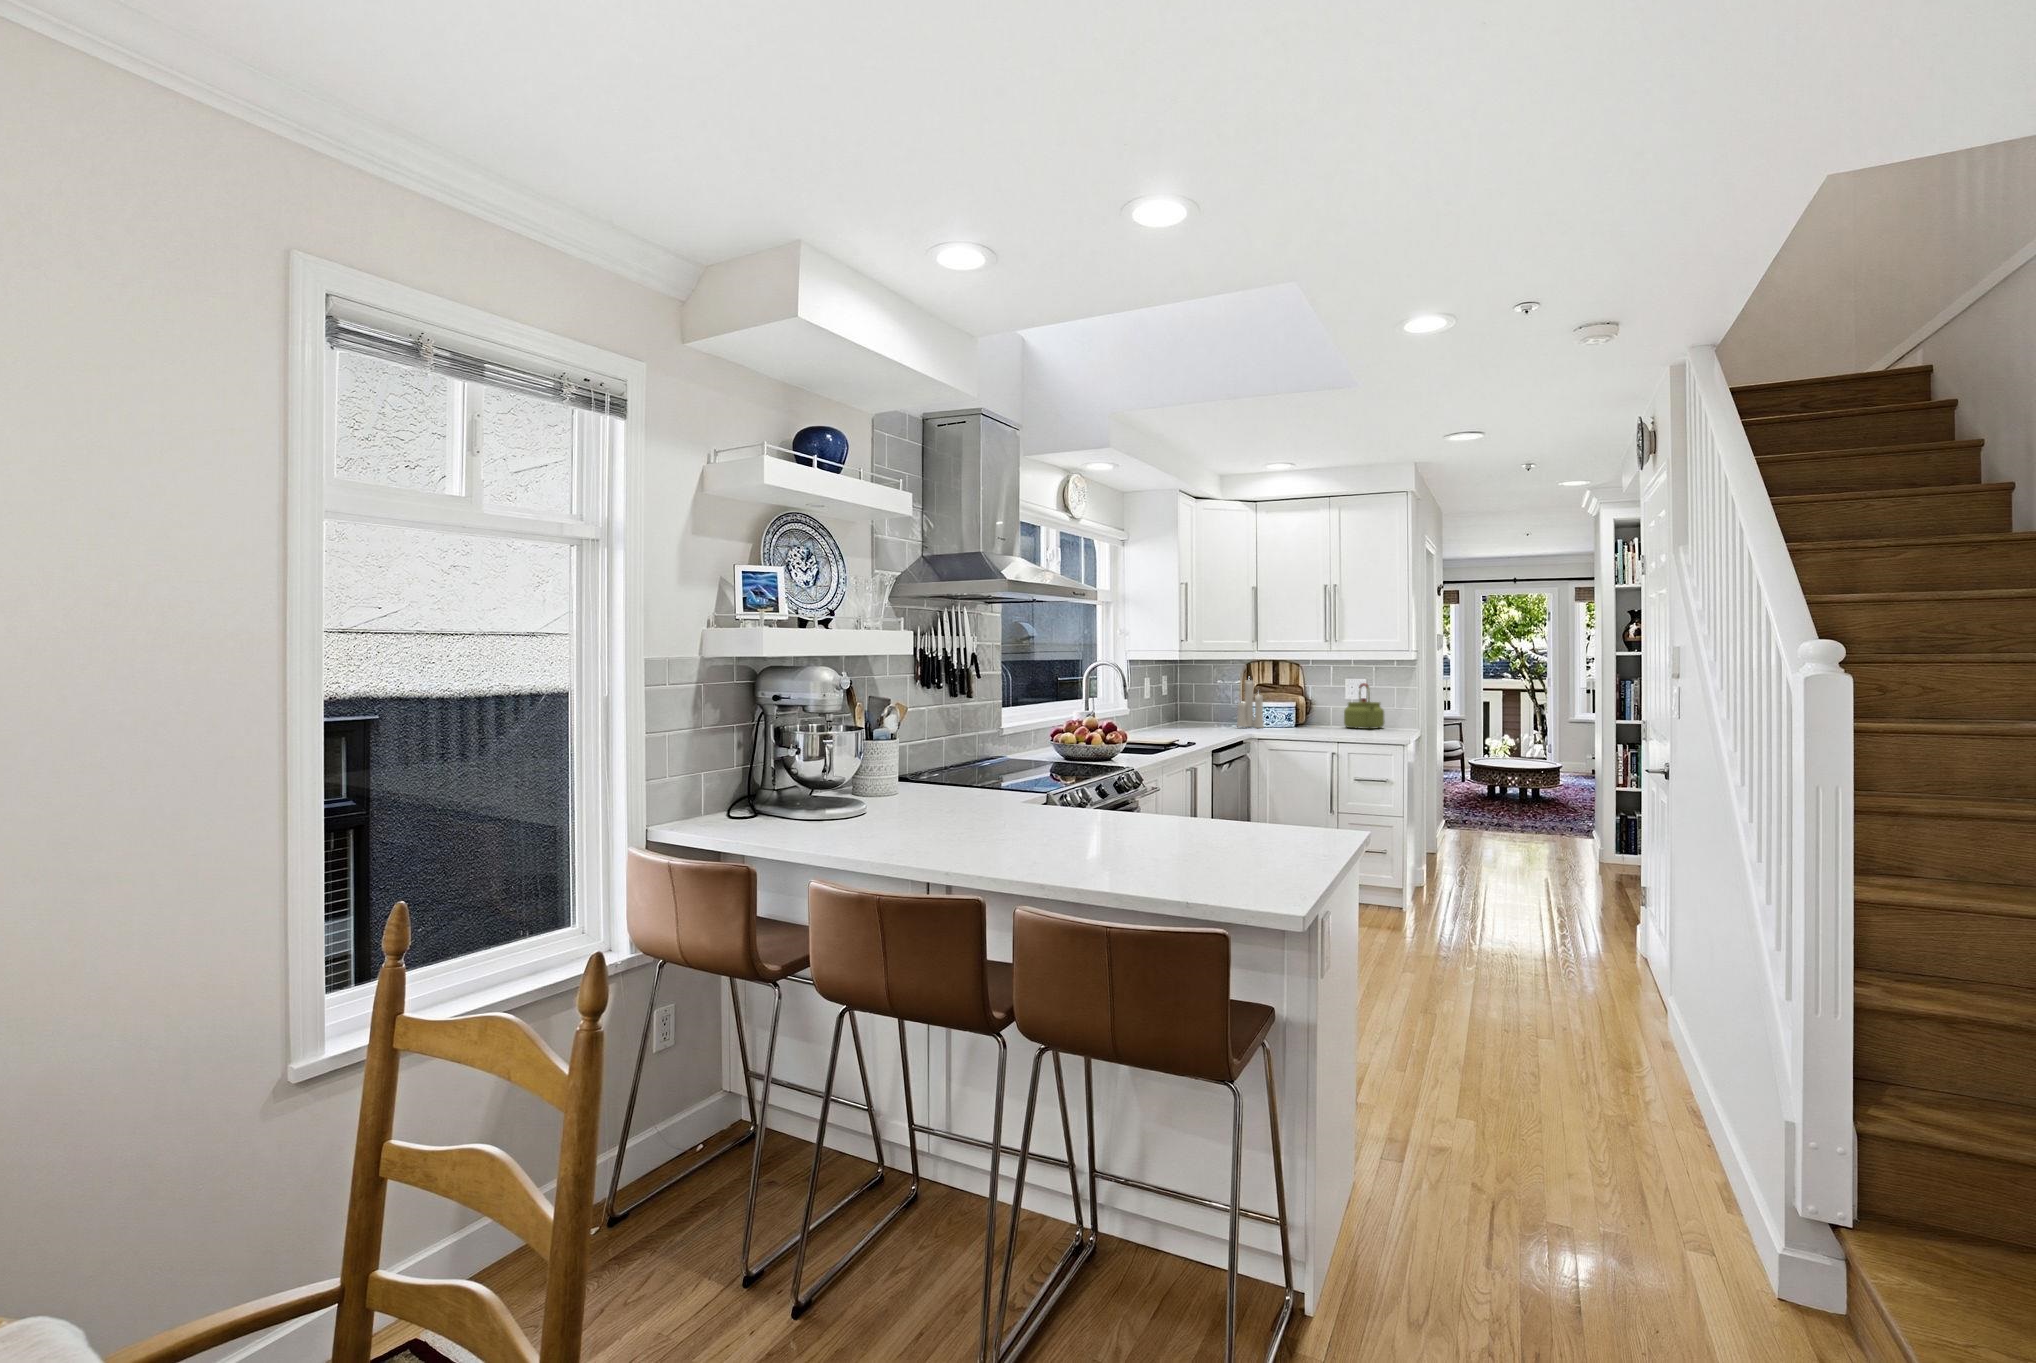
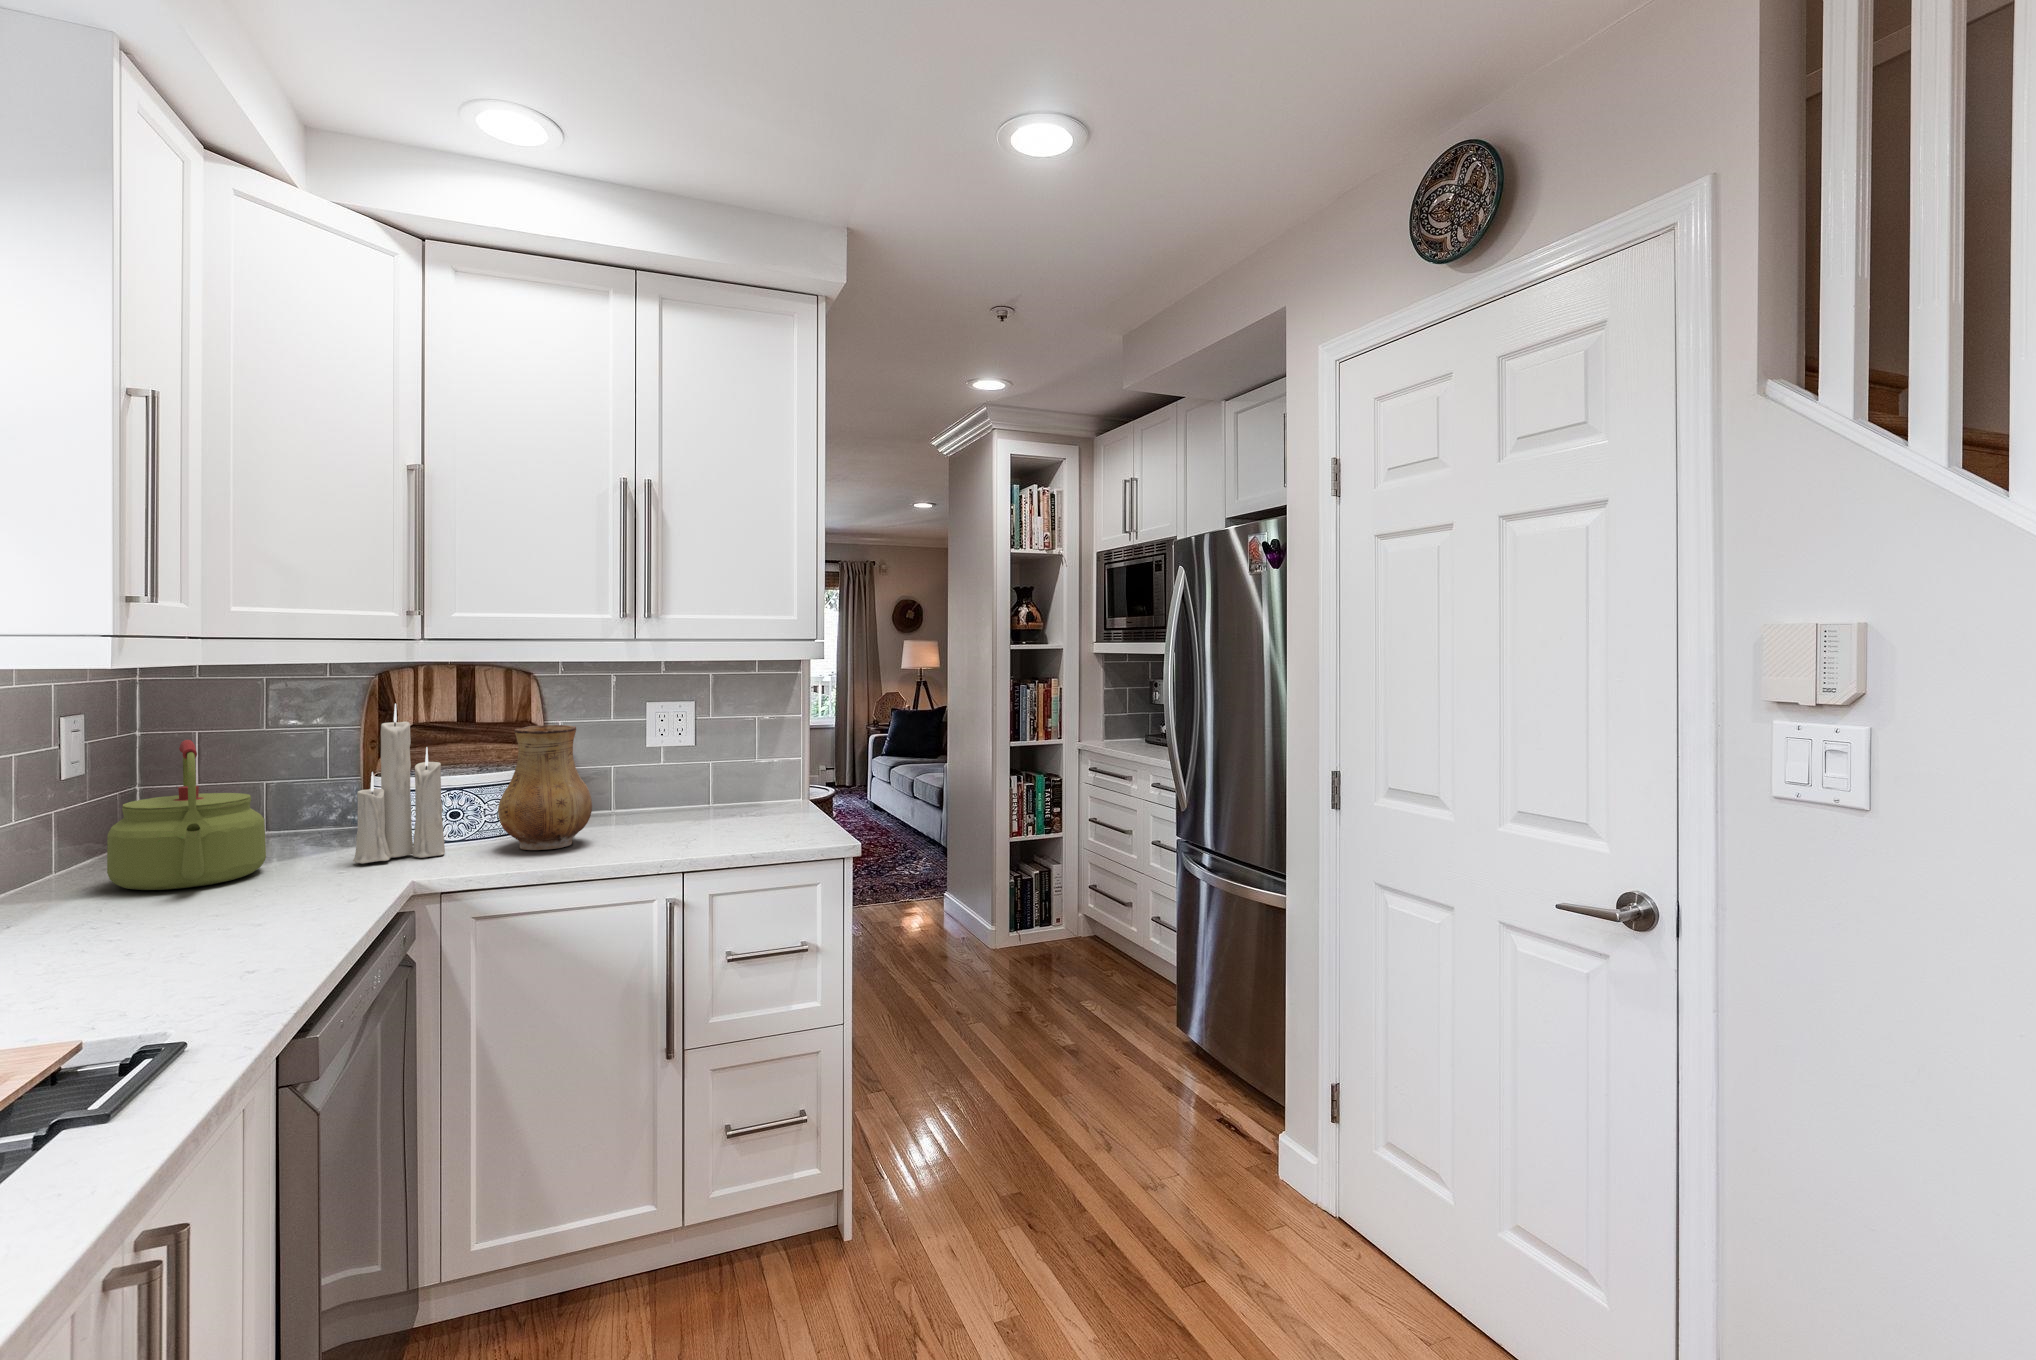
ceramic pitcher: none [1281,683,1314,729] -> present [498,725,592,850]
kettle: present [1344,683,1385,729] -> present [107,740,266,890]

